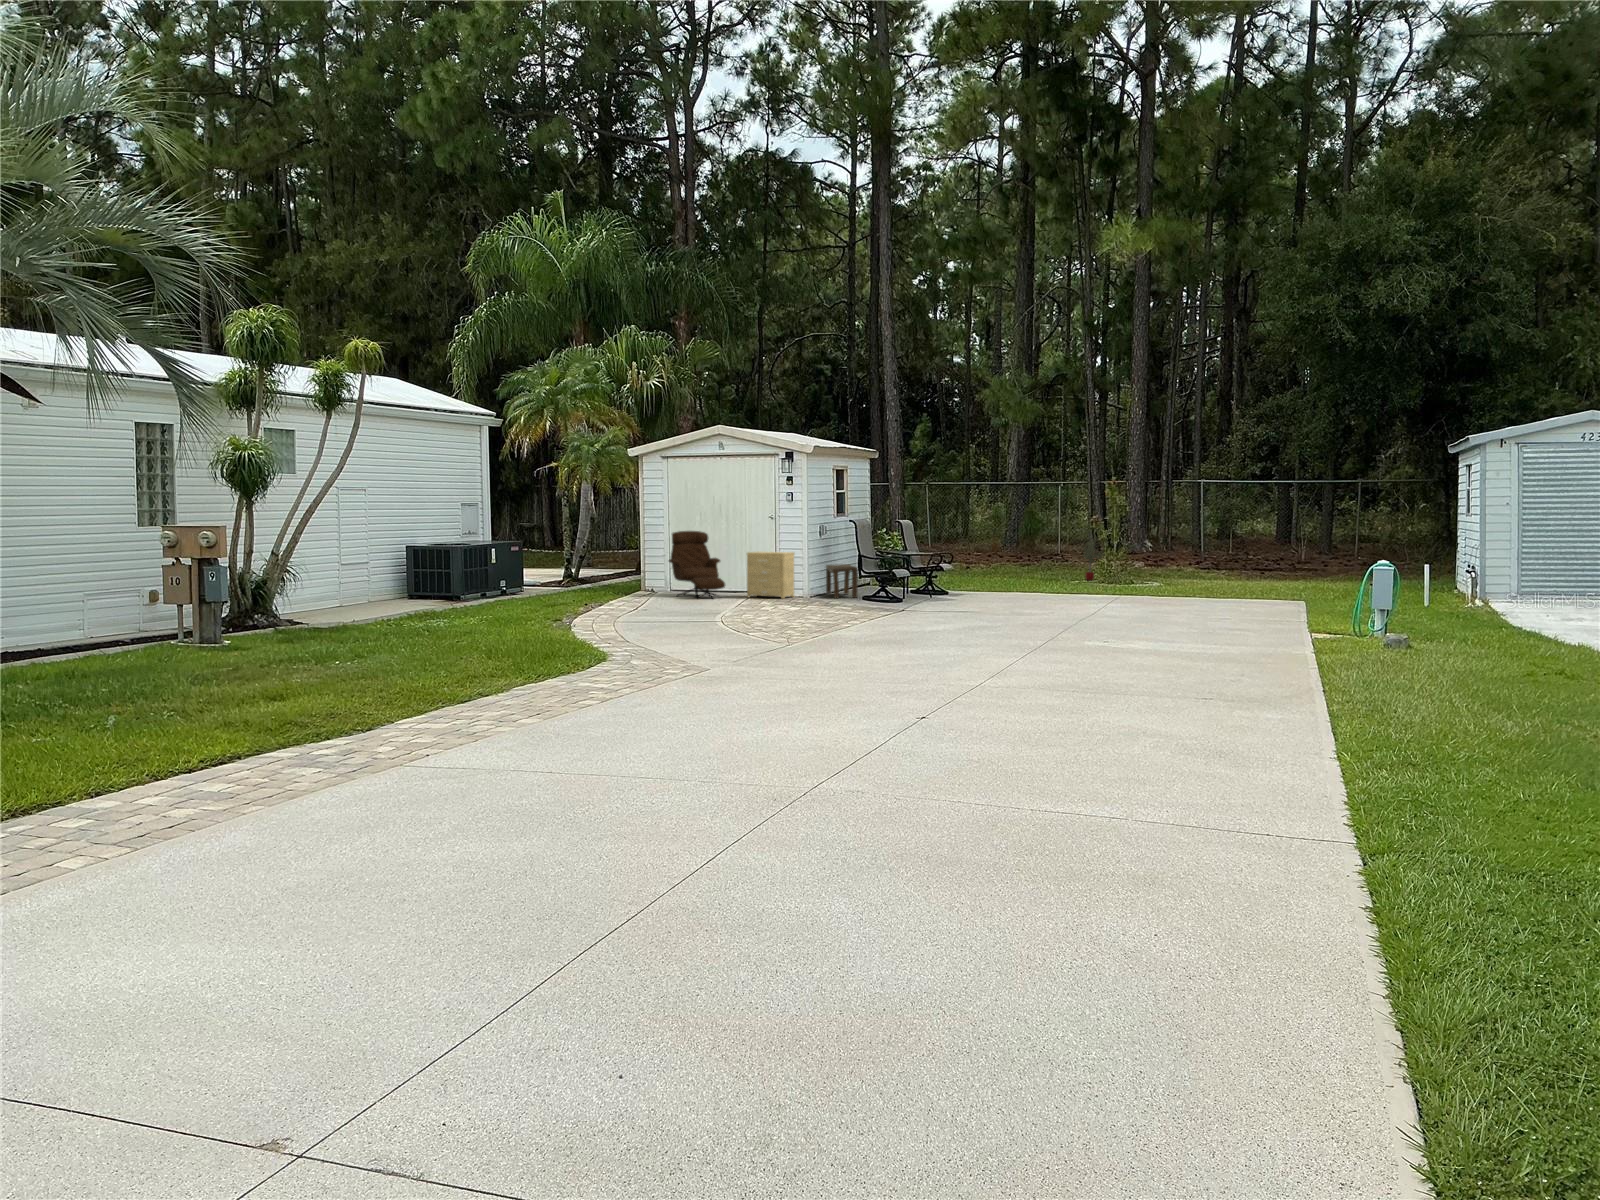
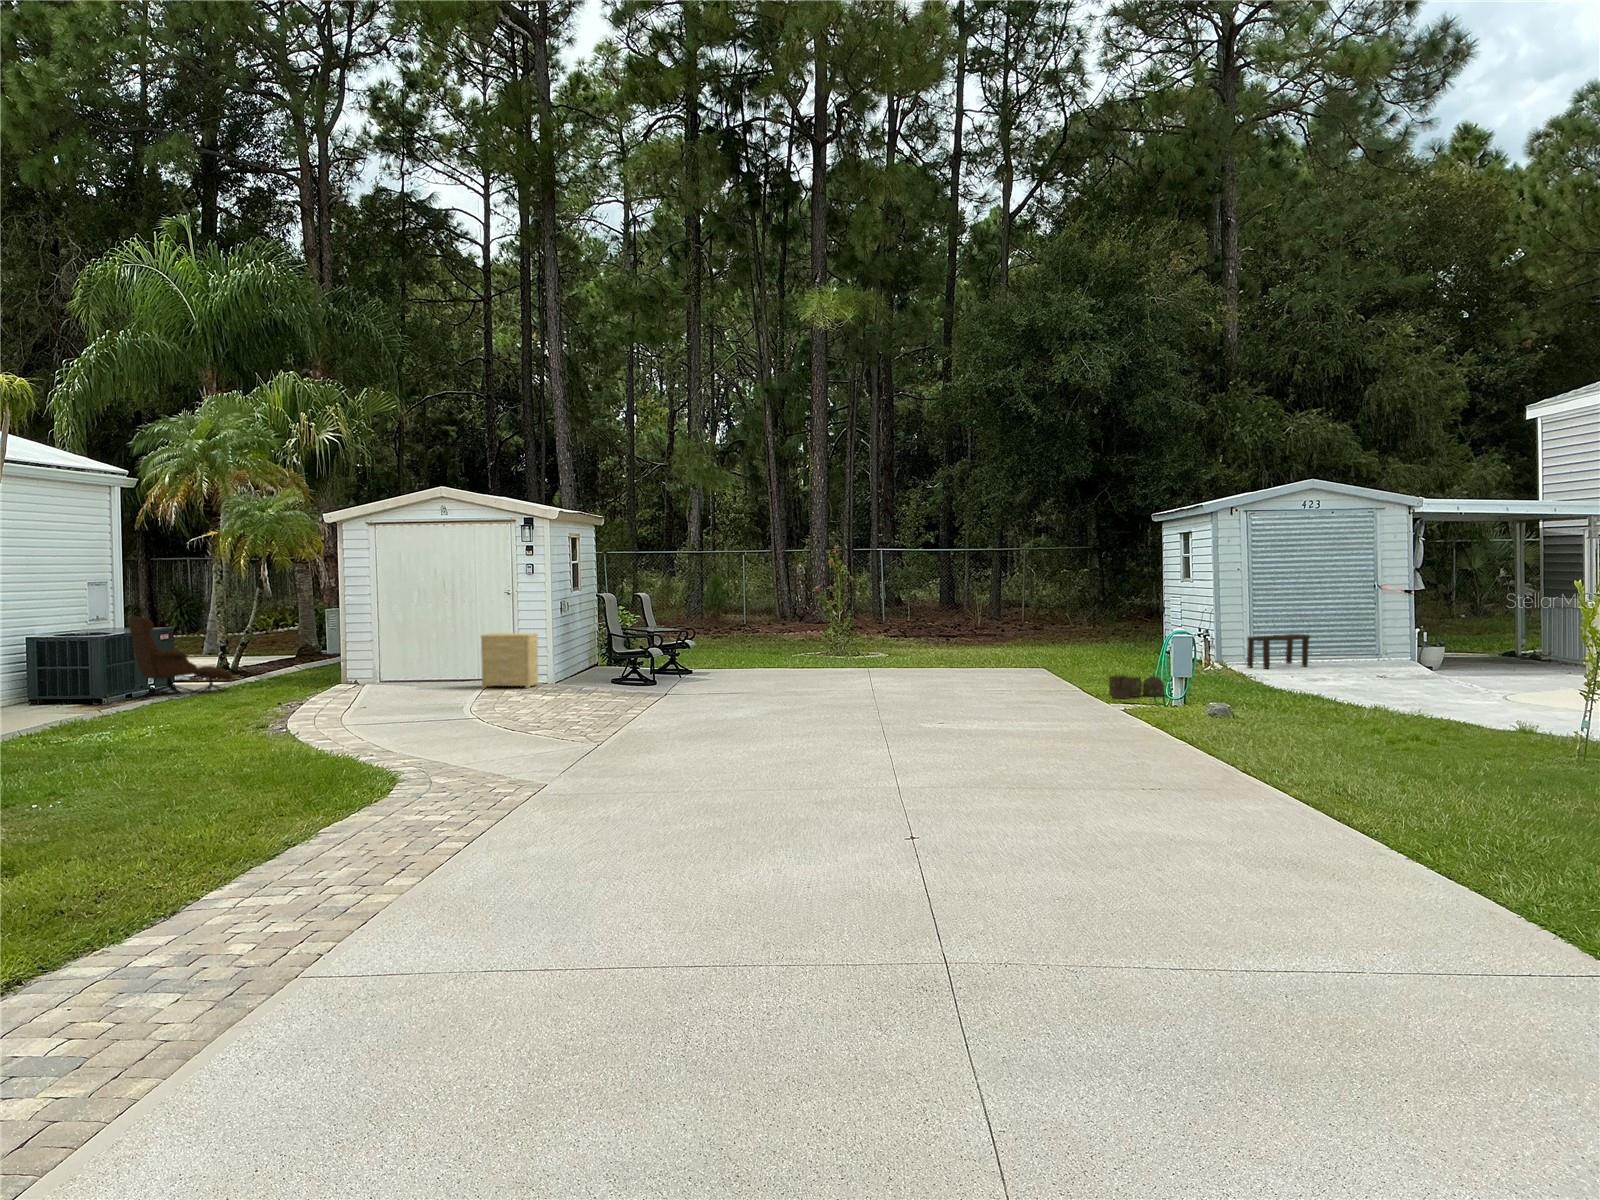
lounge chair: present [669,531,725,598] -> present [128,616,232,697]
potted tree: present [1083,537,1104,581] -> none [806,606,832,652]
bench: present [826,564,858,598] -> present [1247,634,1310,669]
woven basket: none [1280,601,1338,625] -> present [1109,674,1164,699]

